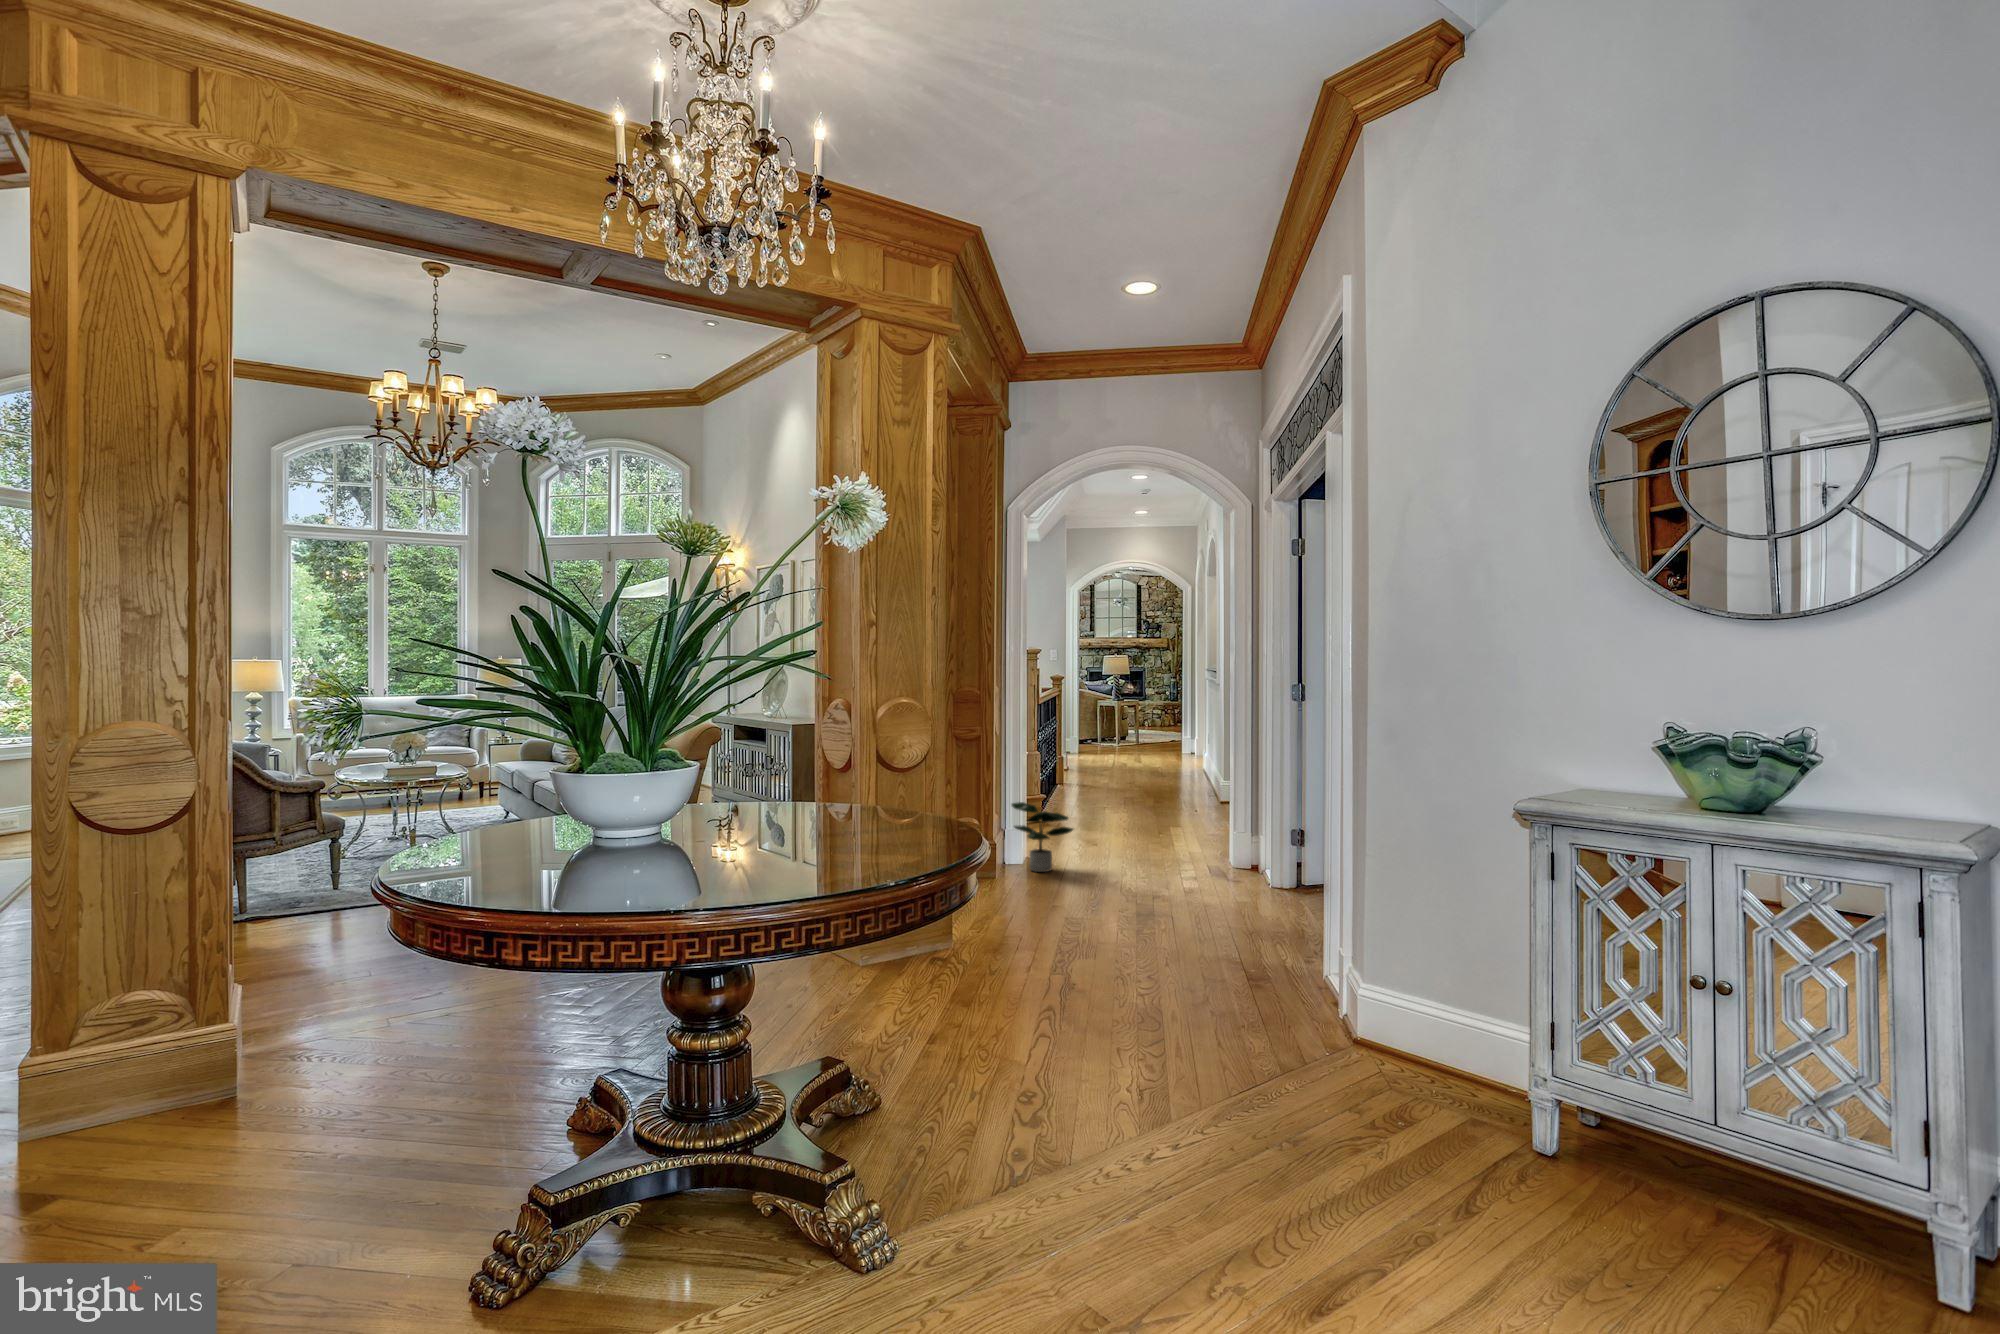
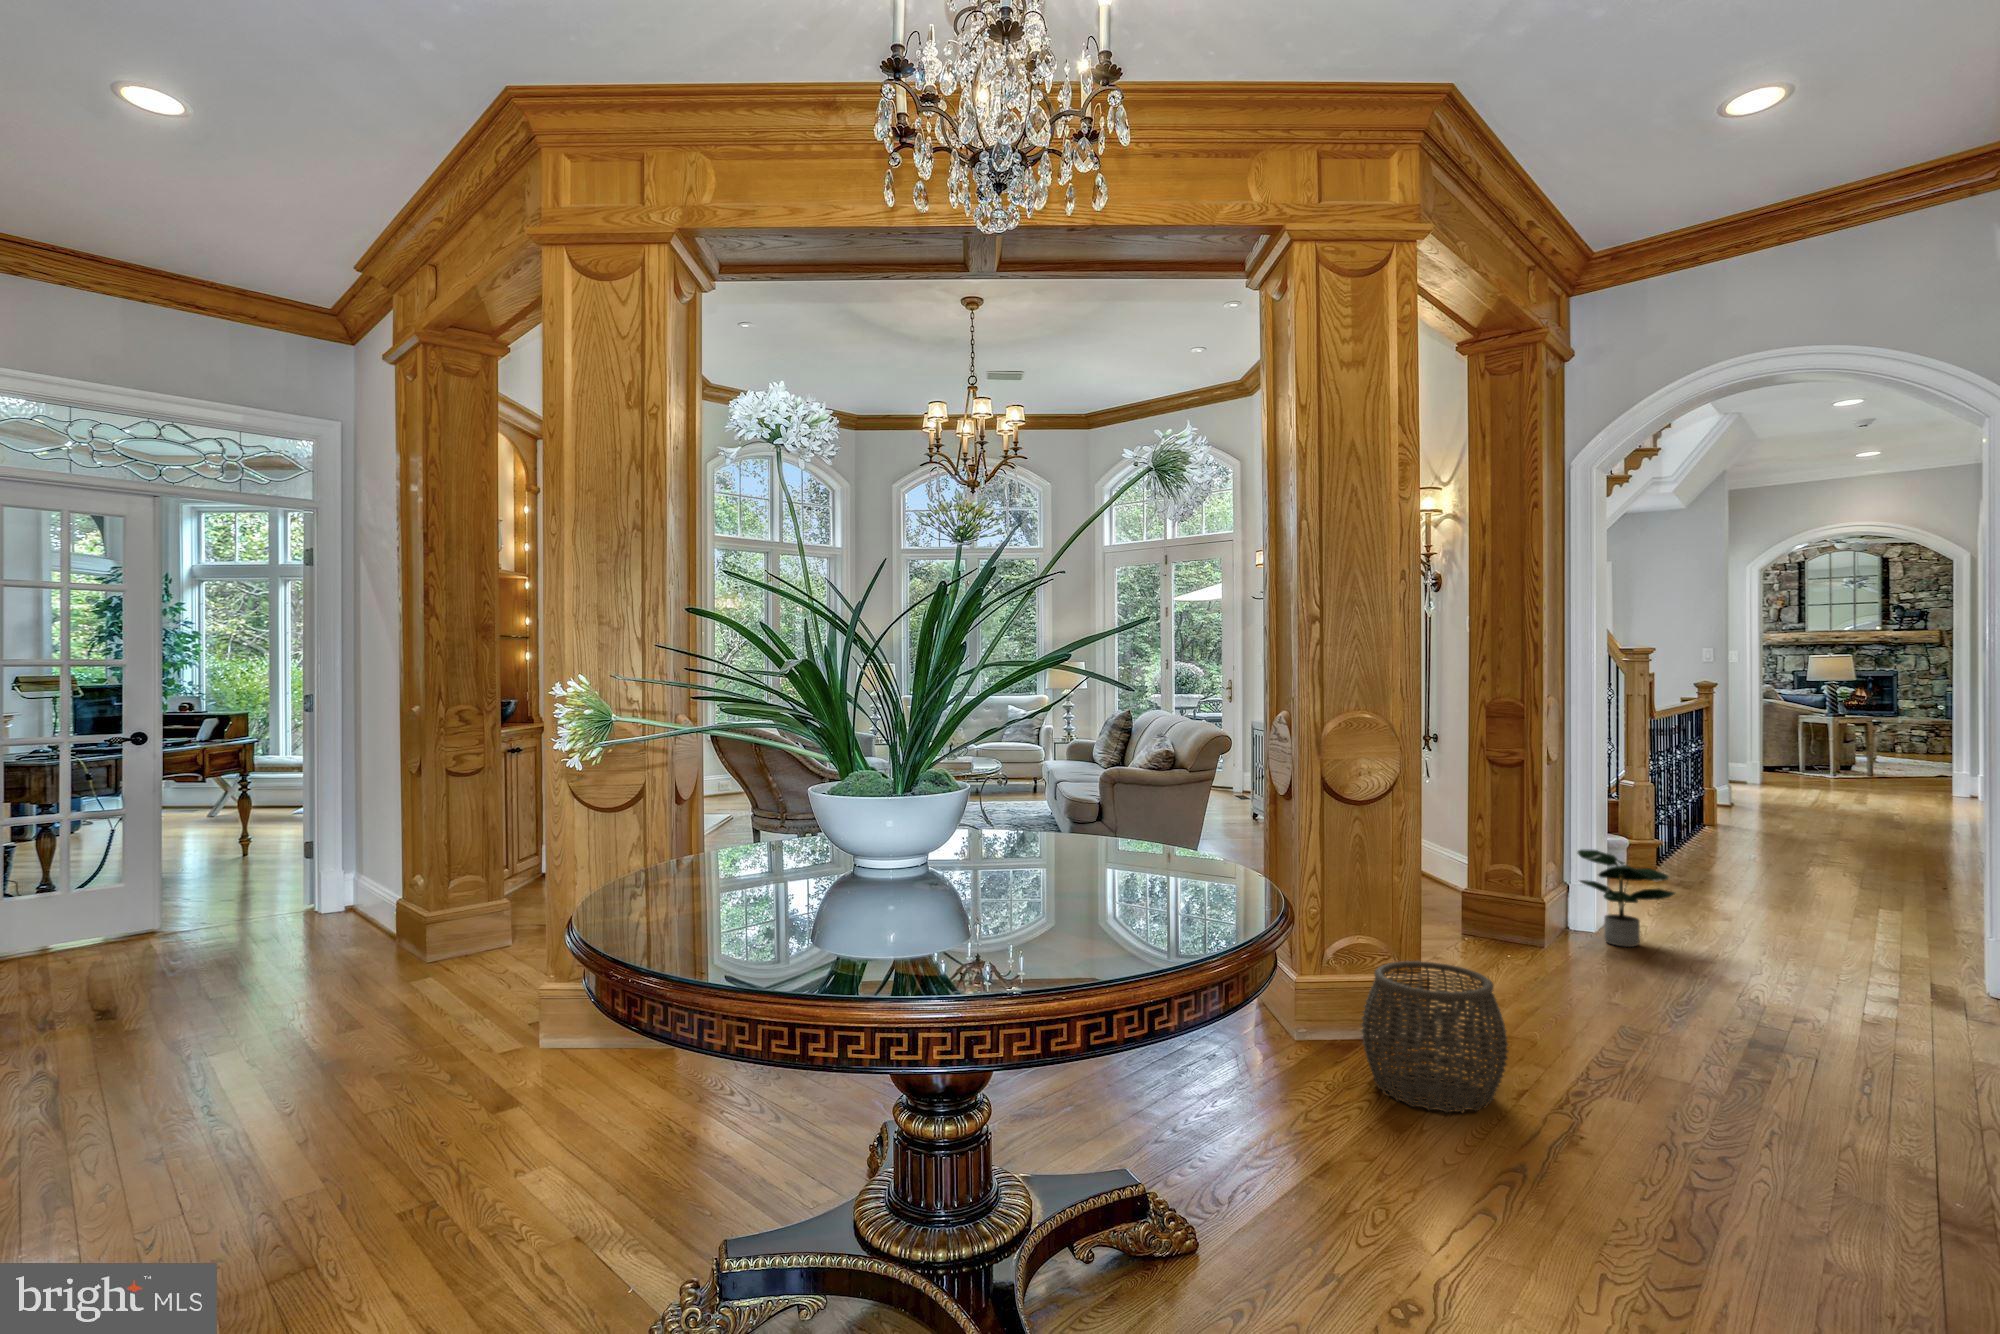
woven basket: none [922,886,1024,993] -> present [1361,961,1508,1113]

